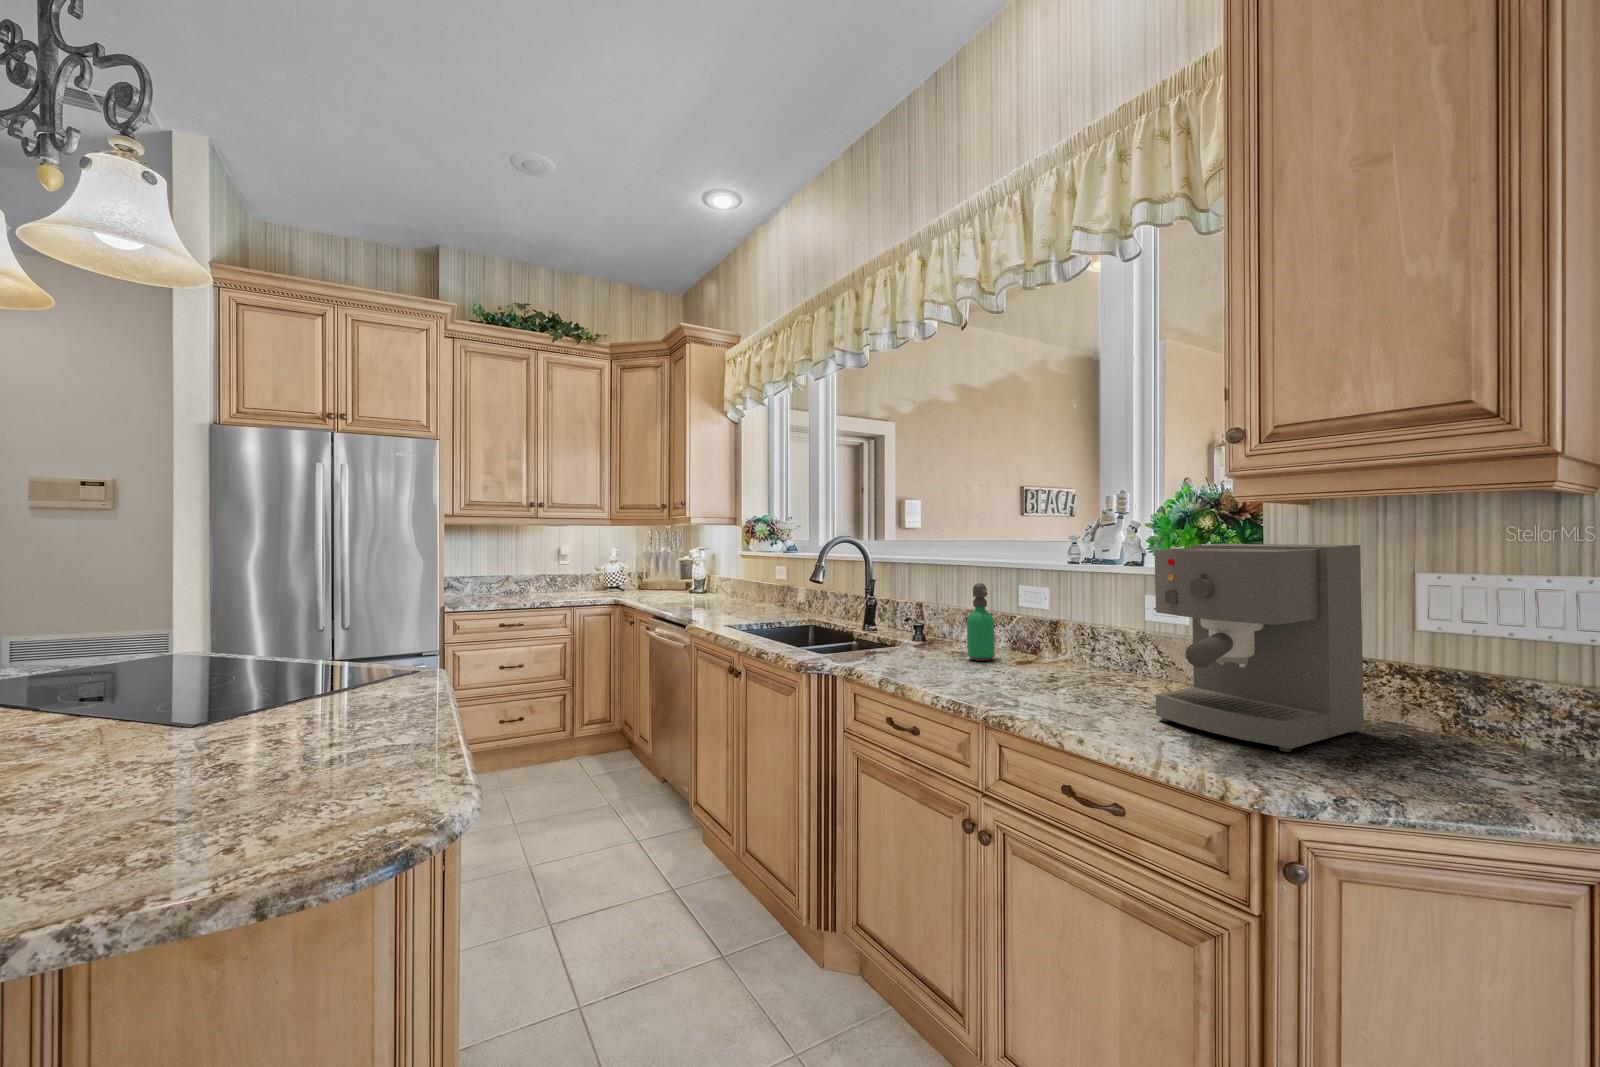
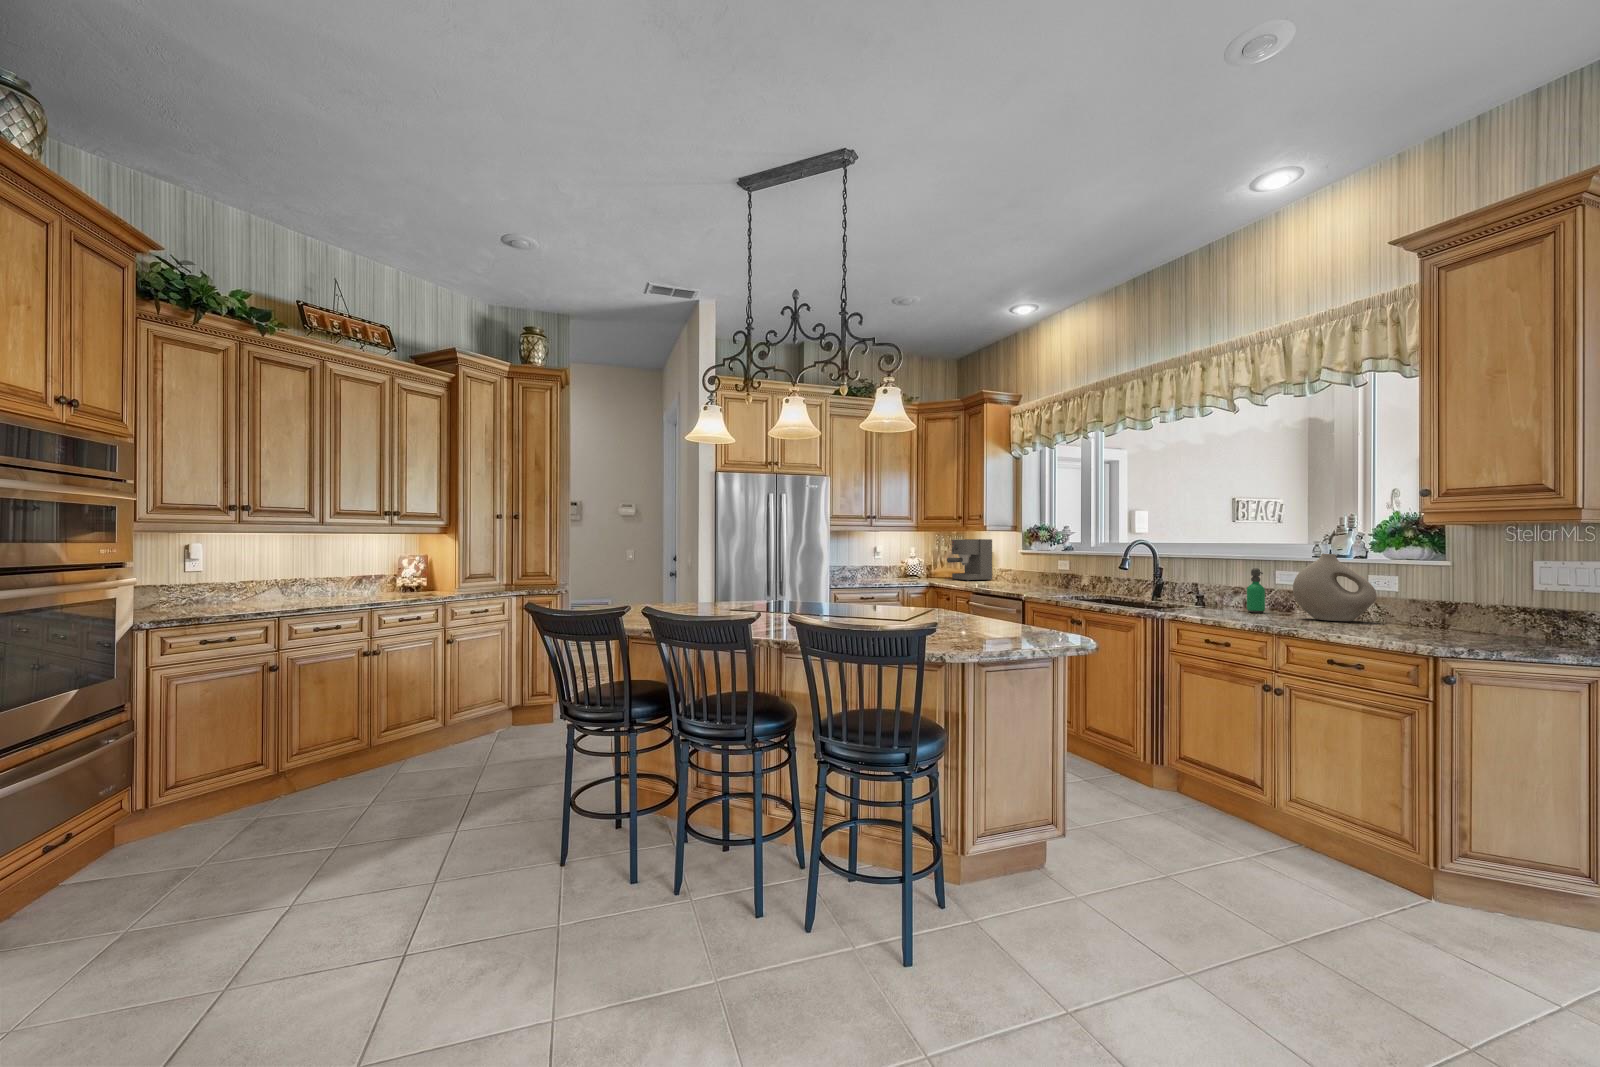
coffee maker: present [1155,544,1364,752] -> present [947,539,992,581]
vase: none [1025,559,1154,683] -> present [1293,554,1377,621]

